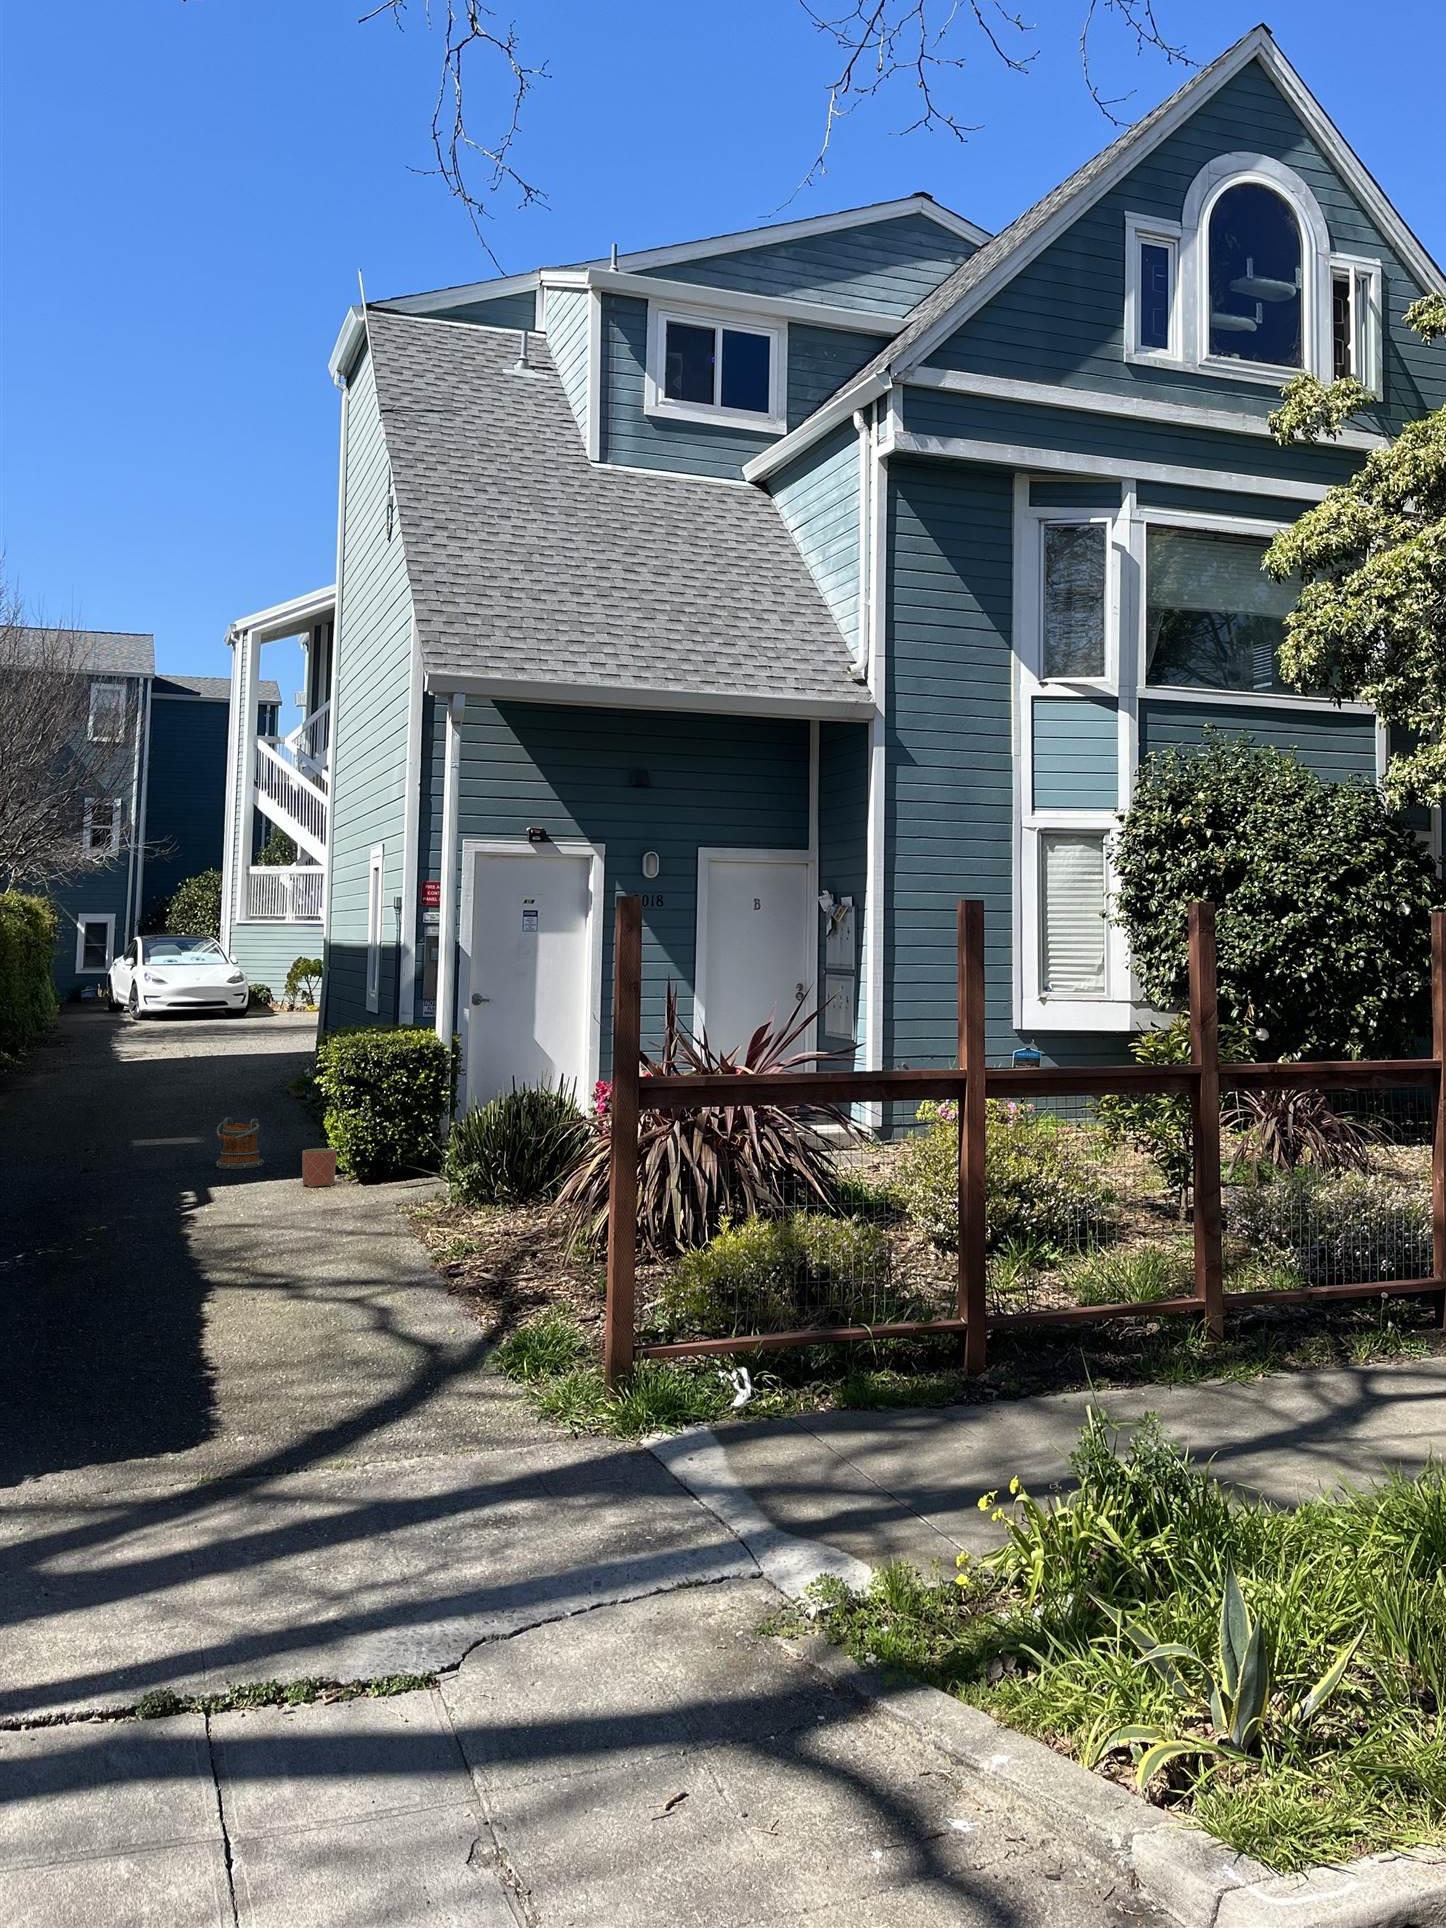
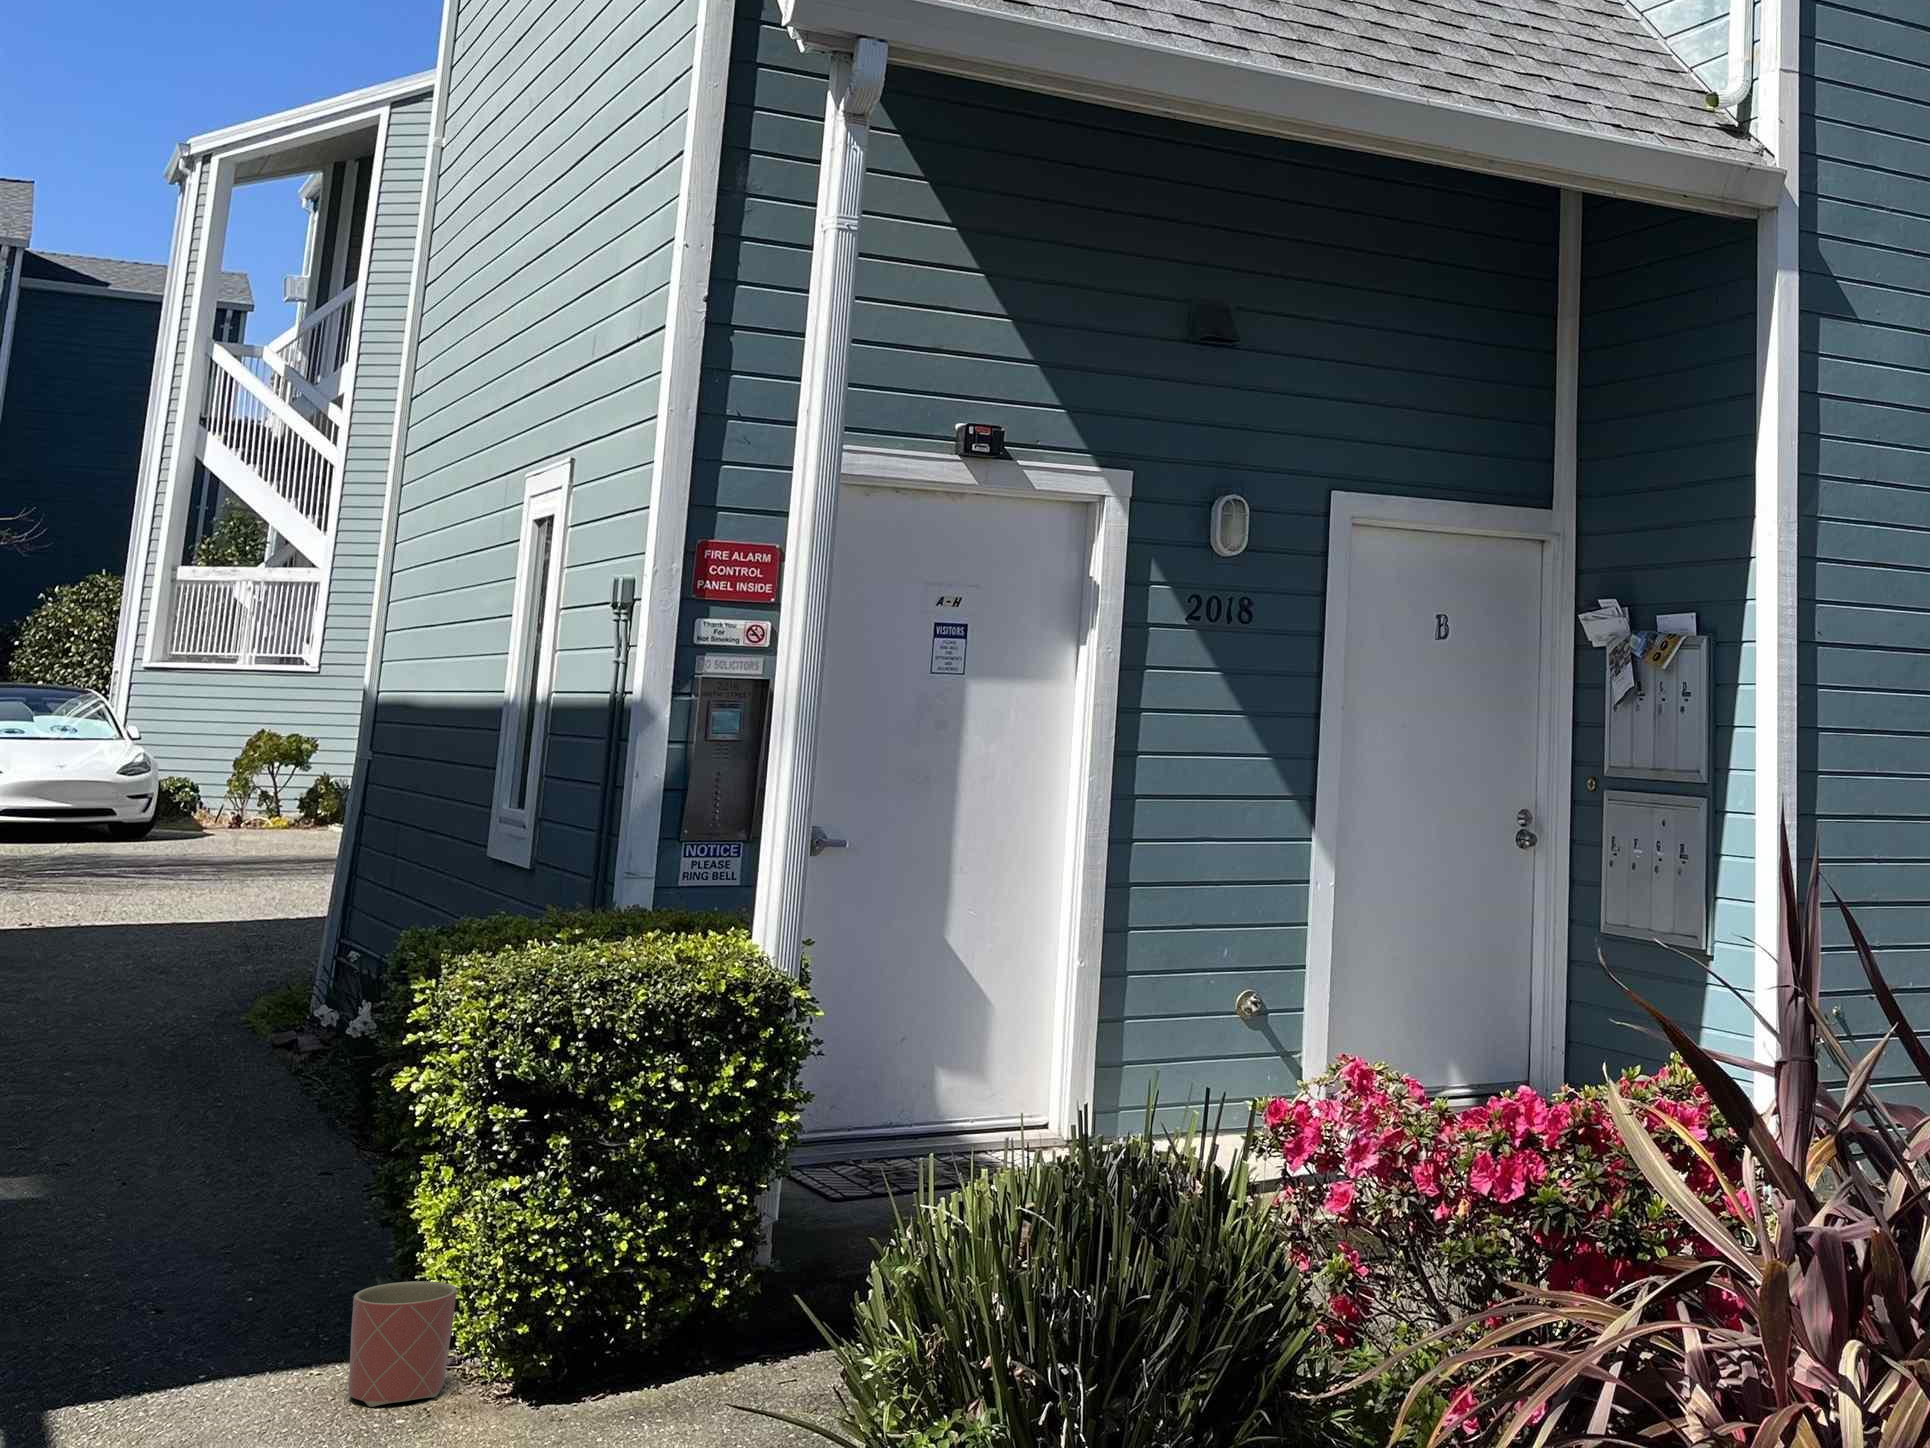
bucket: present [216,1117,264,1169] -> none [78,1170,221,1325]

